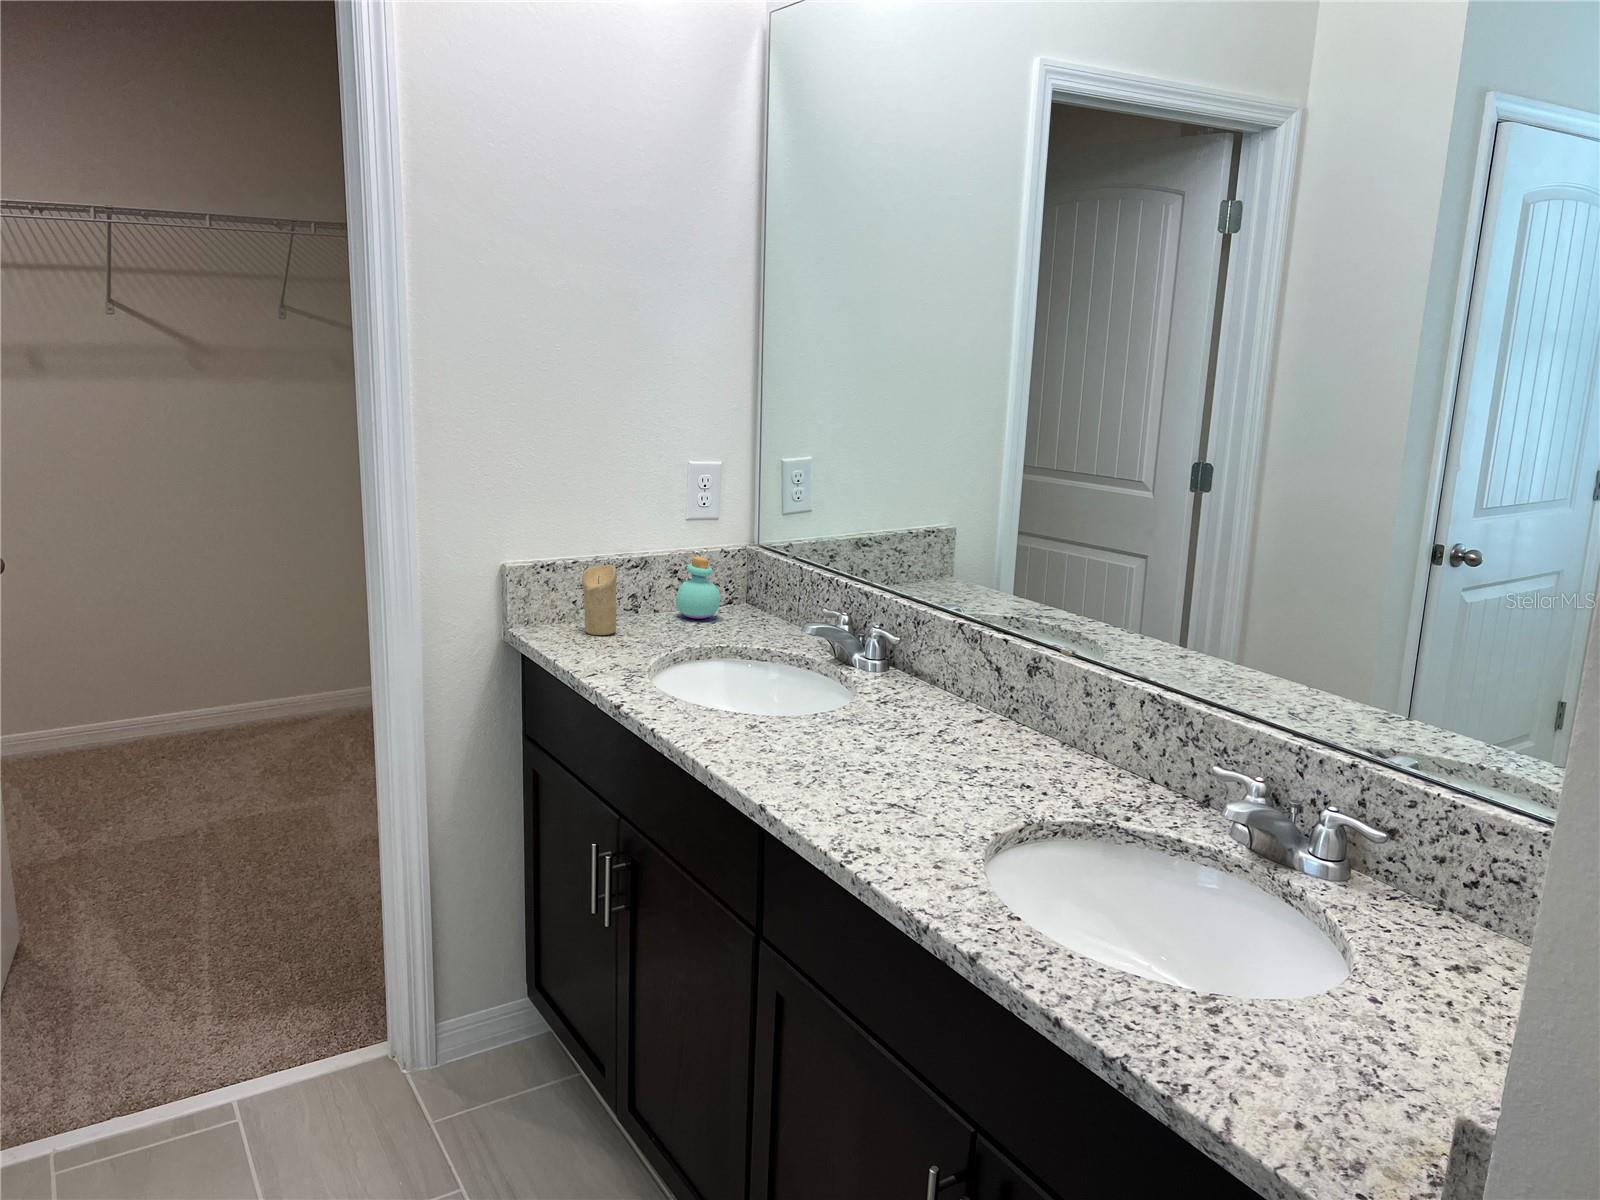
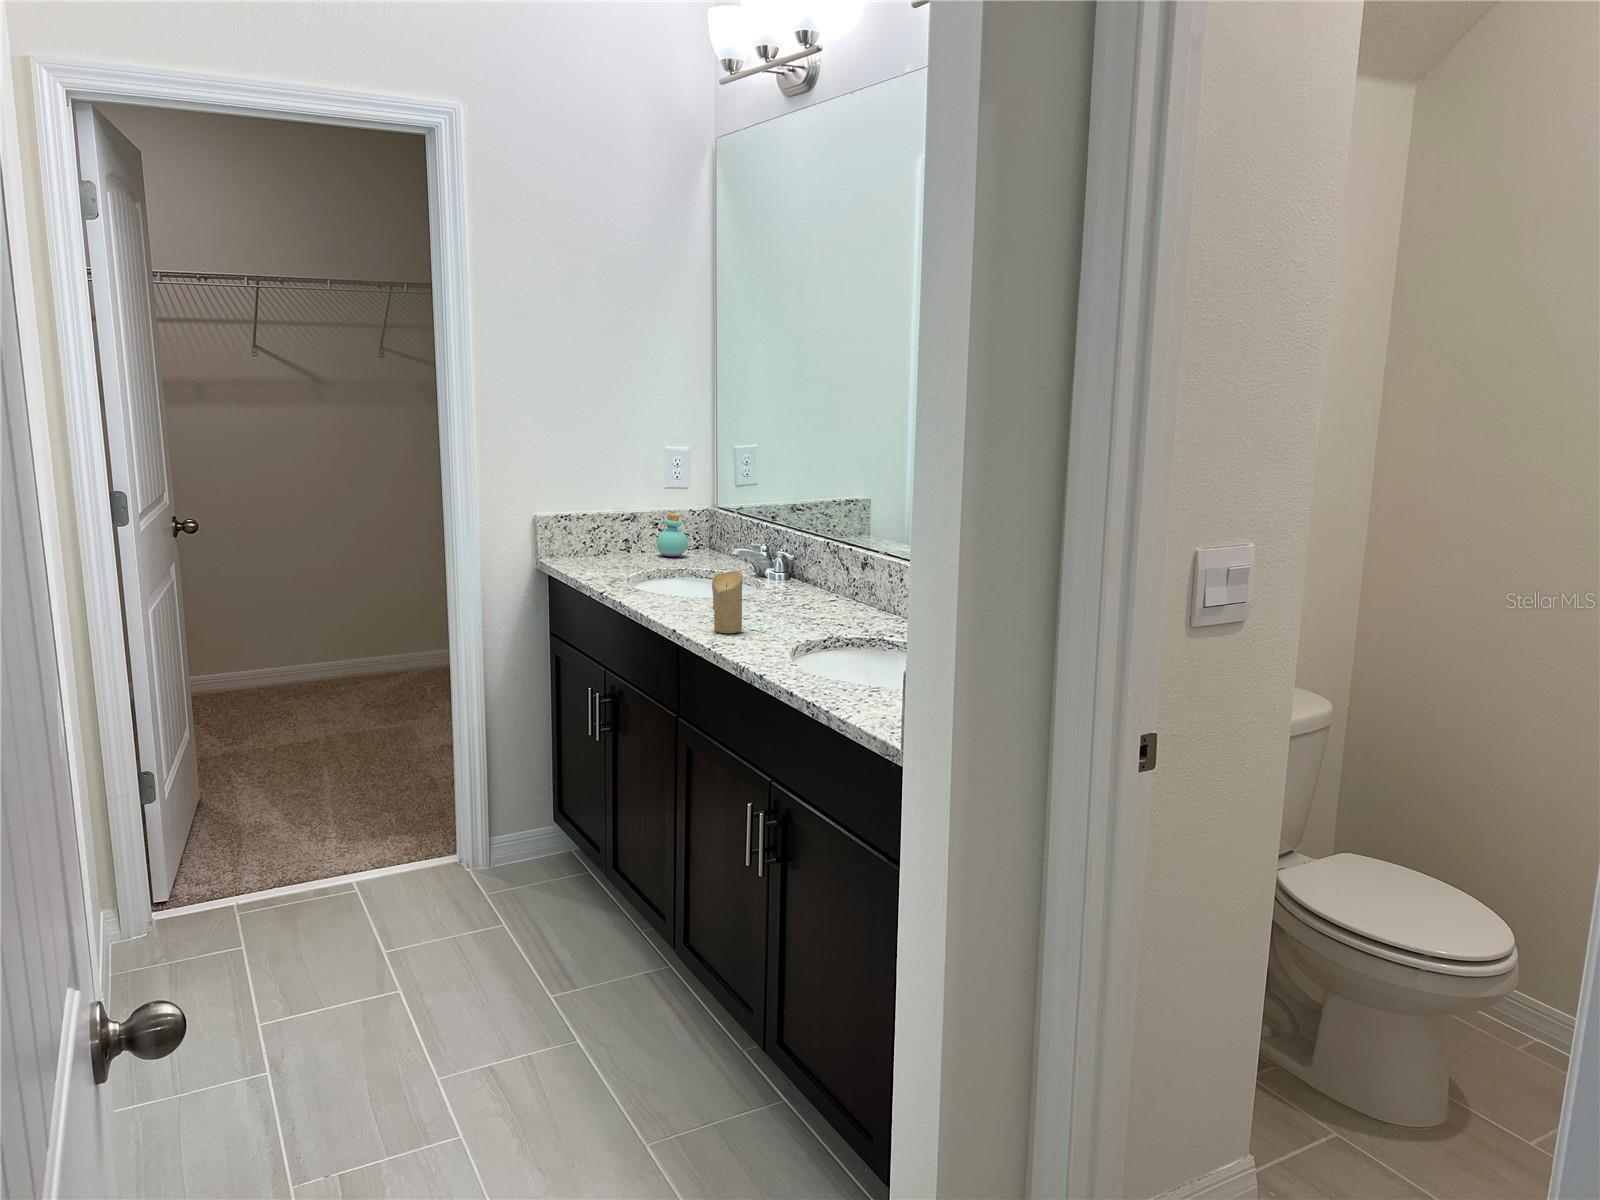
candle: present [582,565,617,635] -> present [712,571,743,633]

